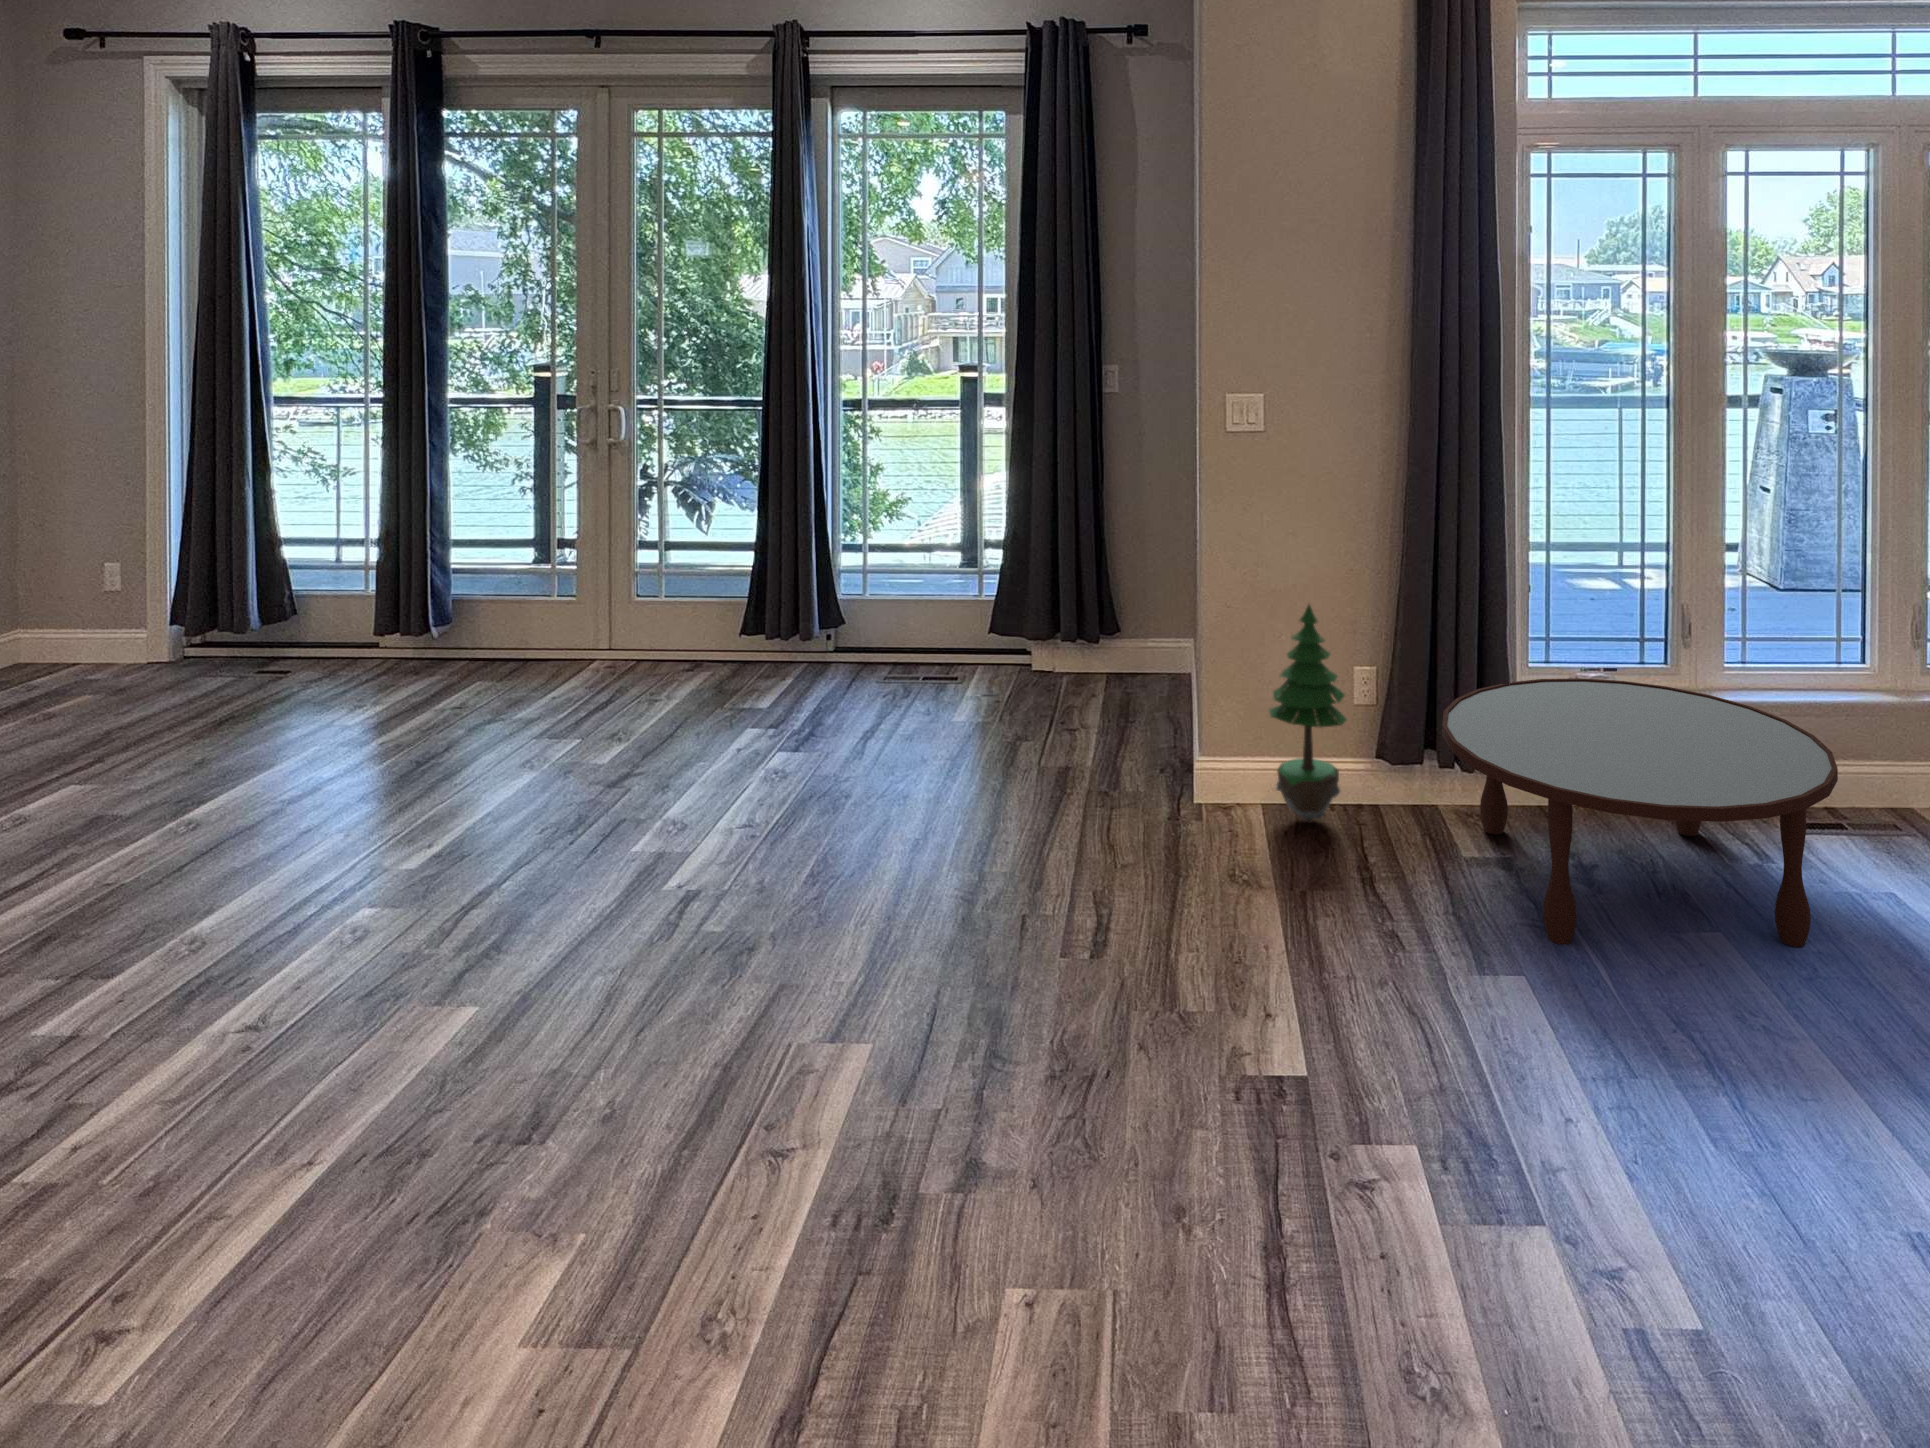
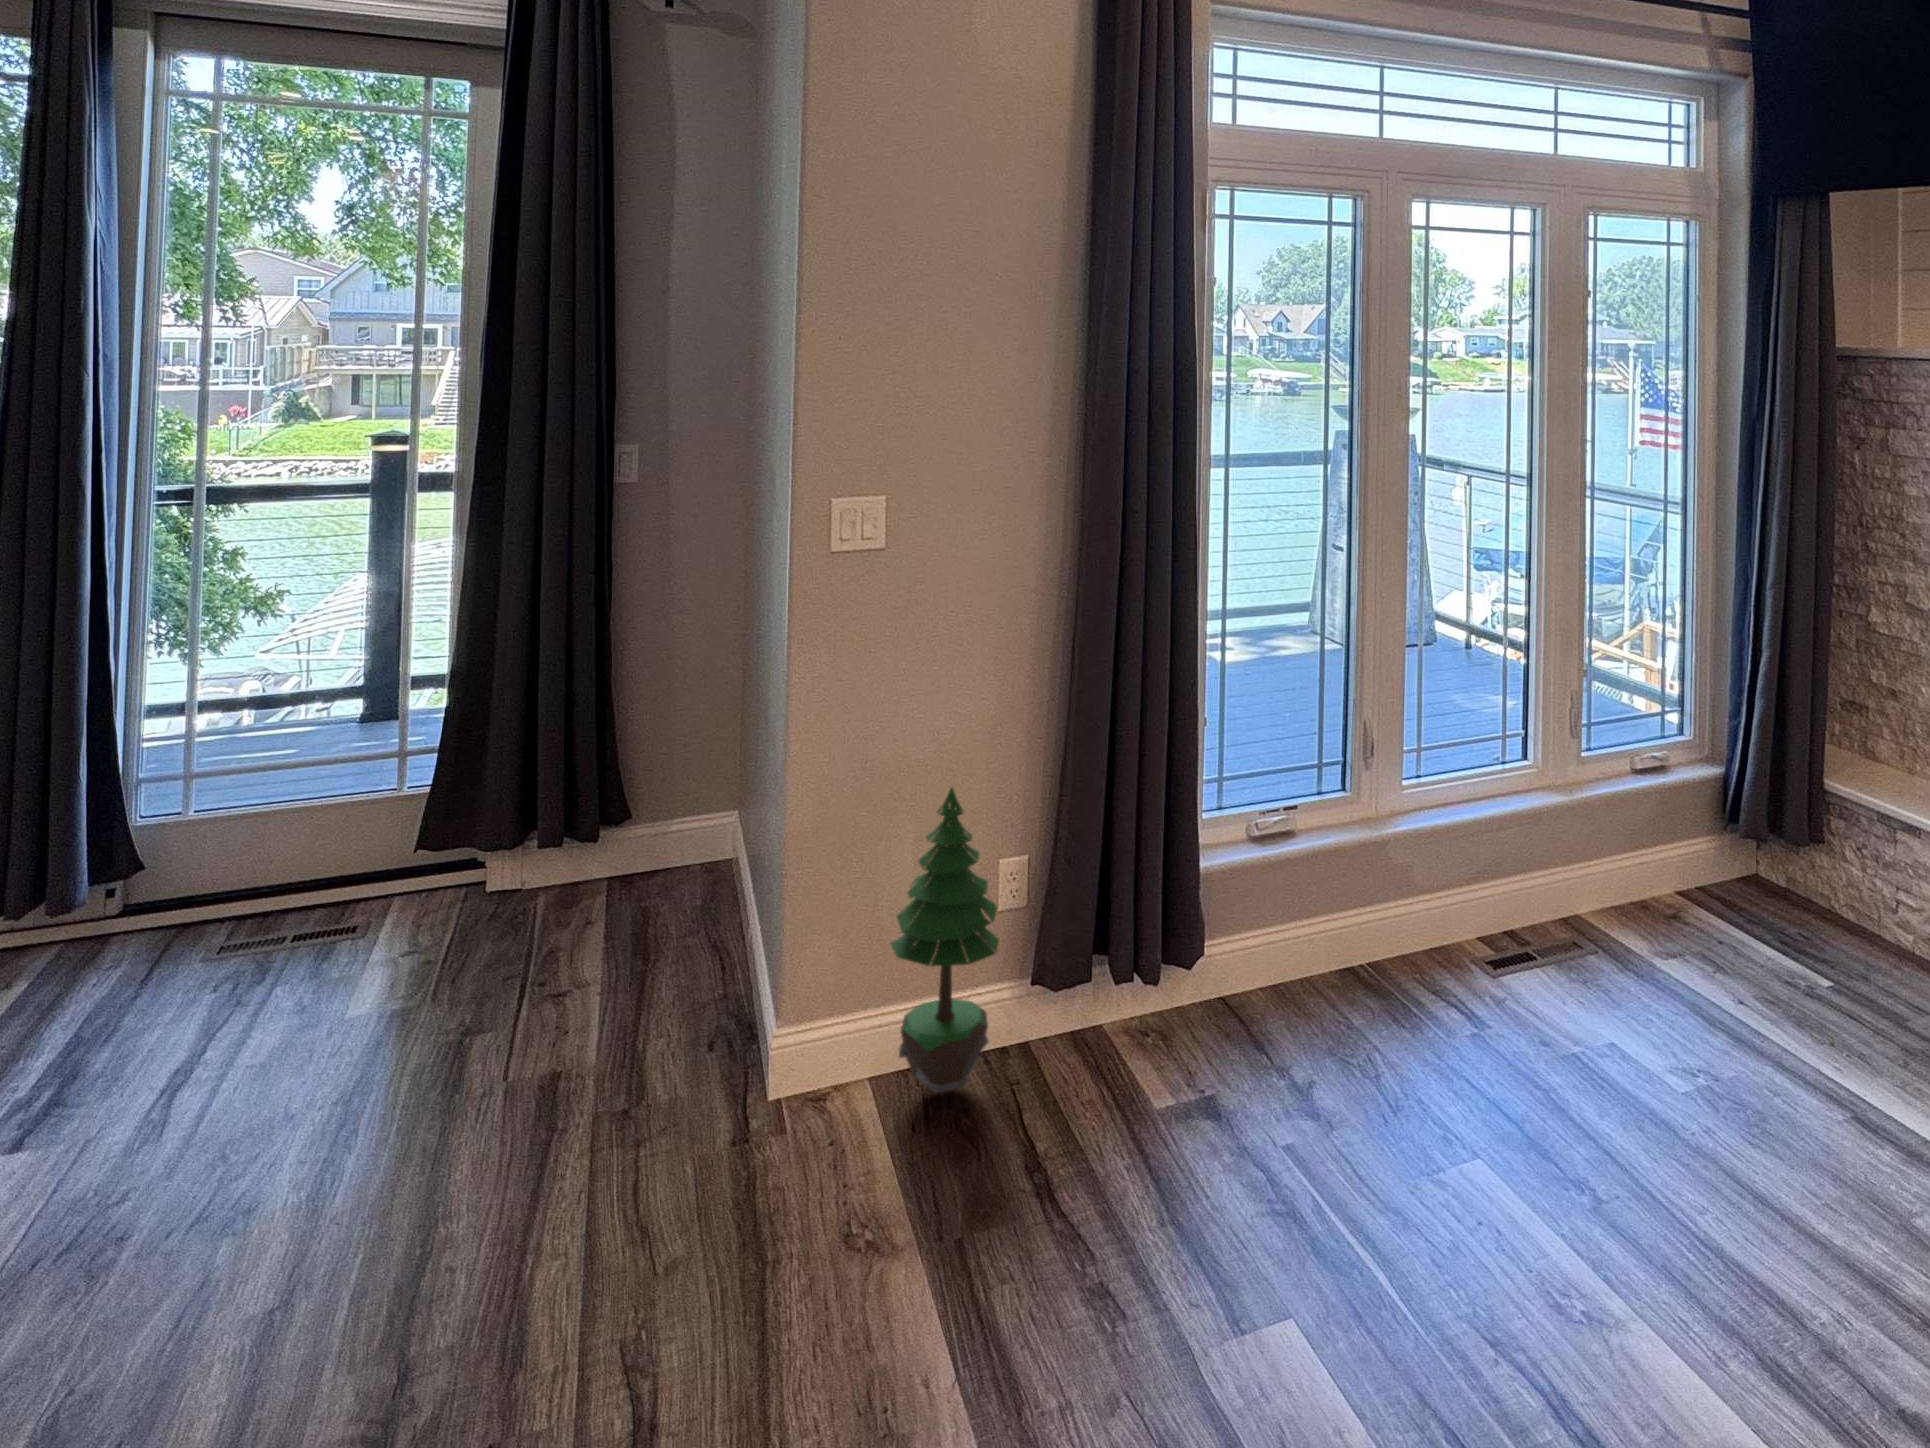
coffee table: present [1442,678,1838,947] -> none [1135,826,1598,1233]

